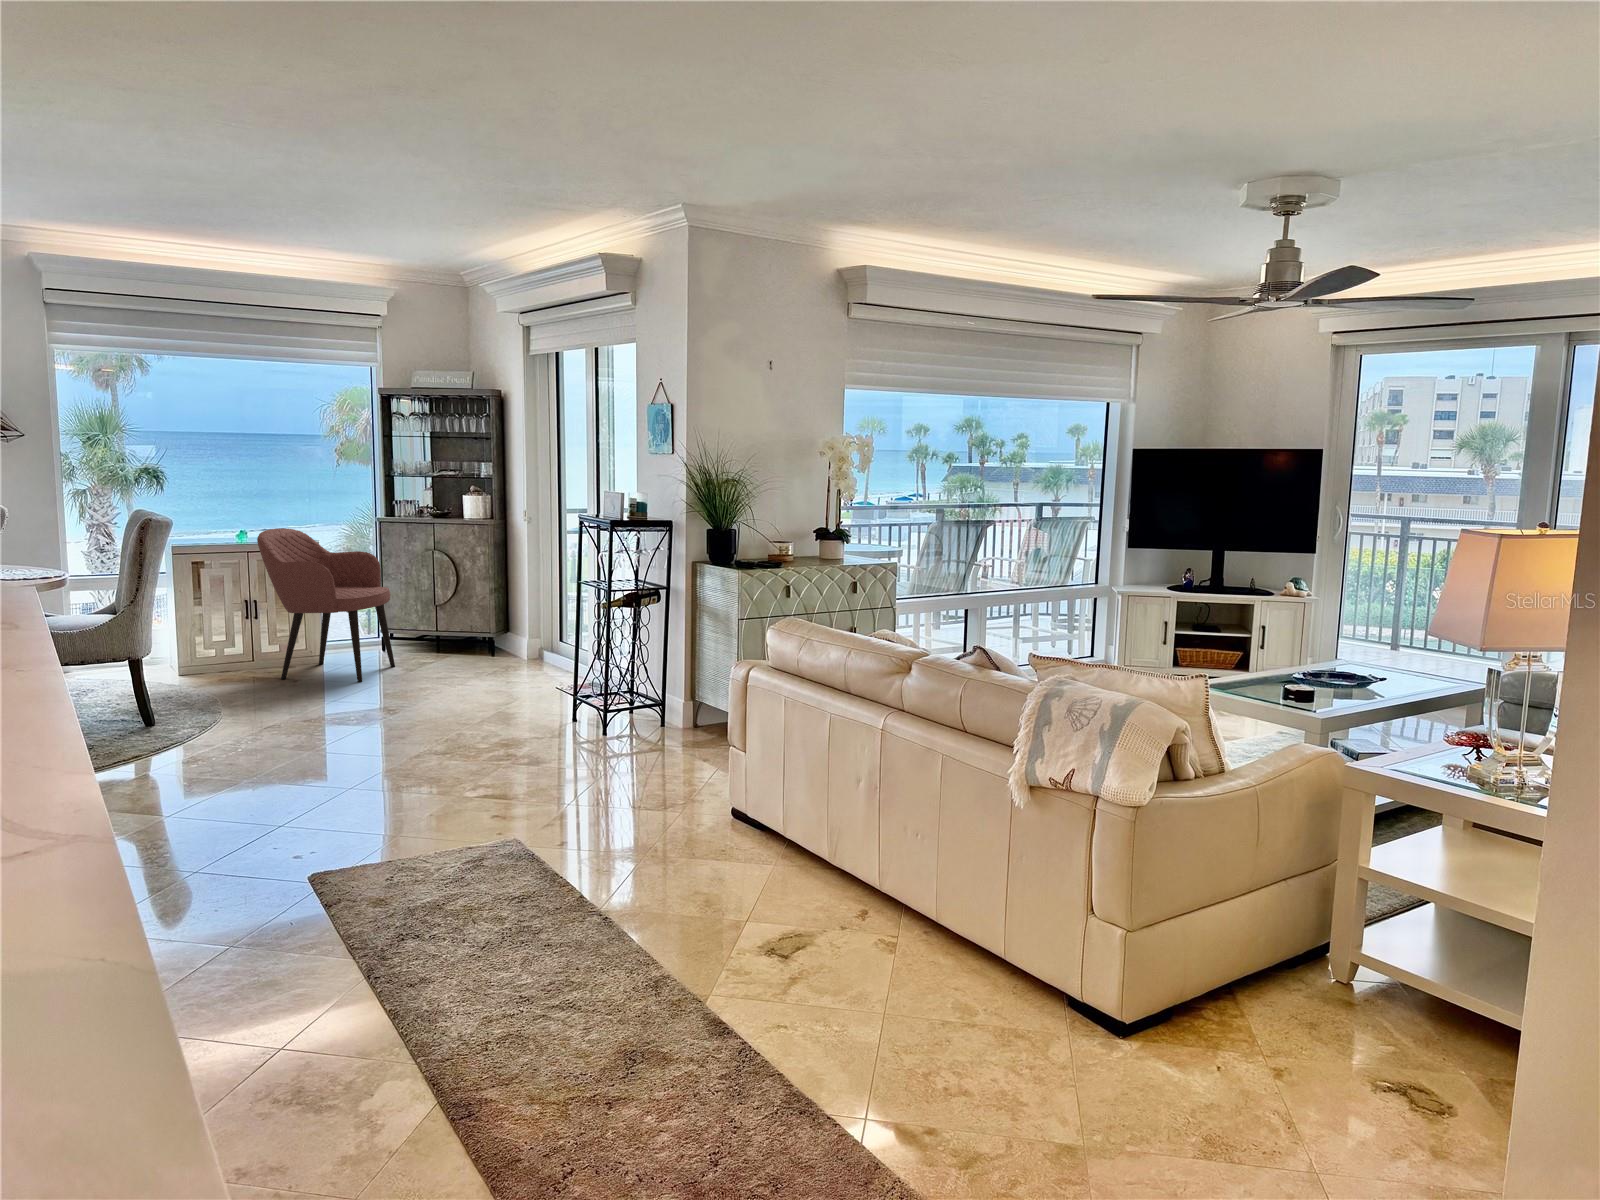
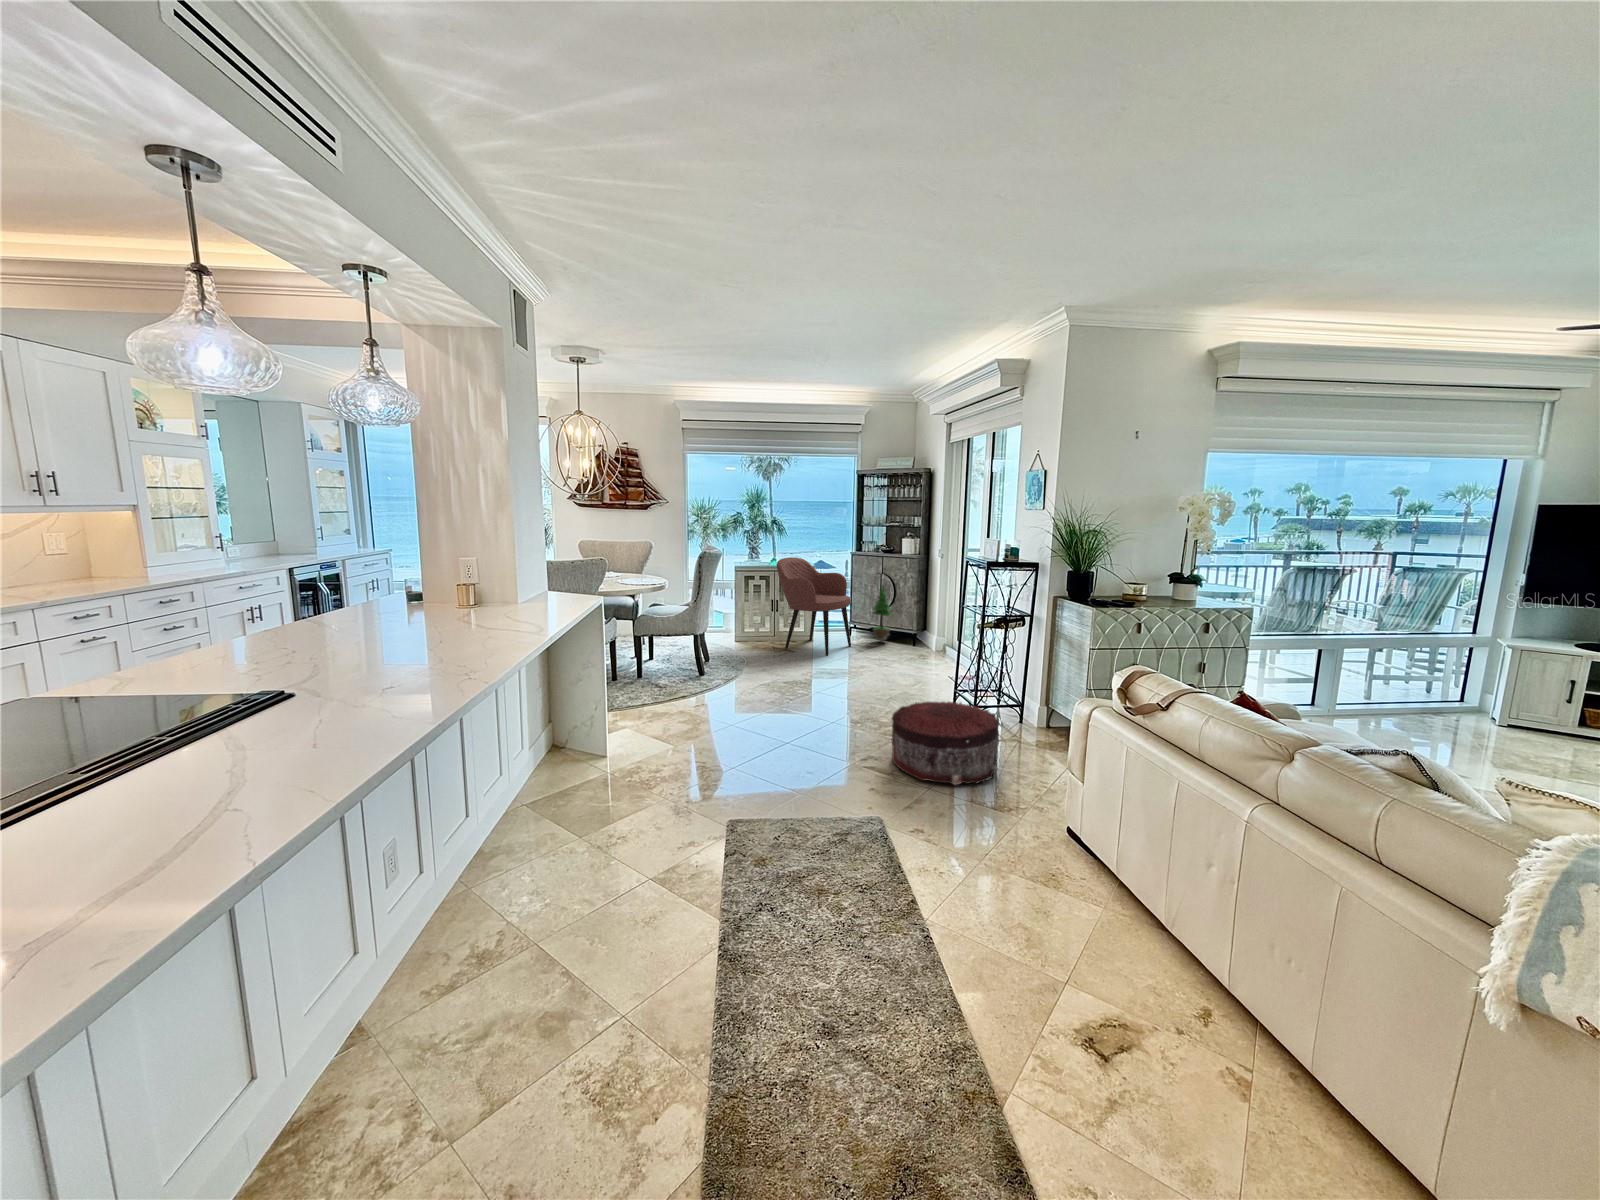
potted tree: none [422,565,458,657] -> present [873,585,892,642]
pouf: none [505,701,645,799] -> present [892,701,999,785]

